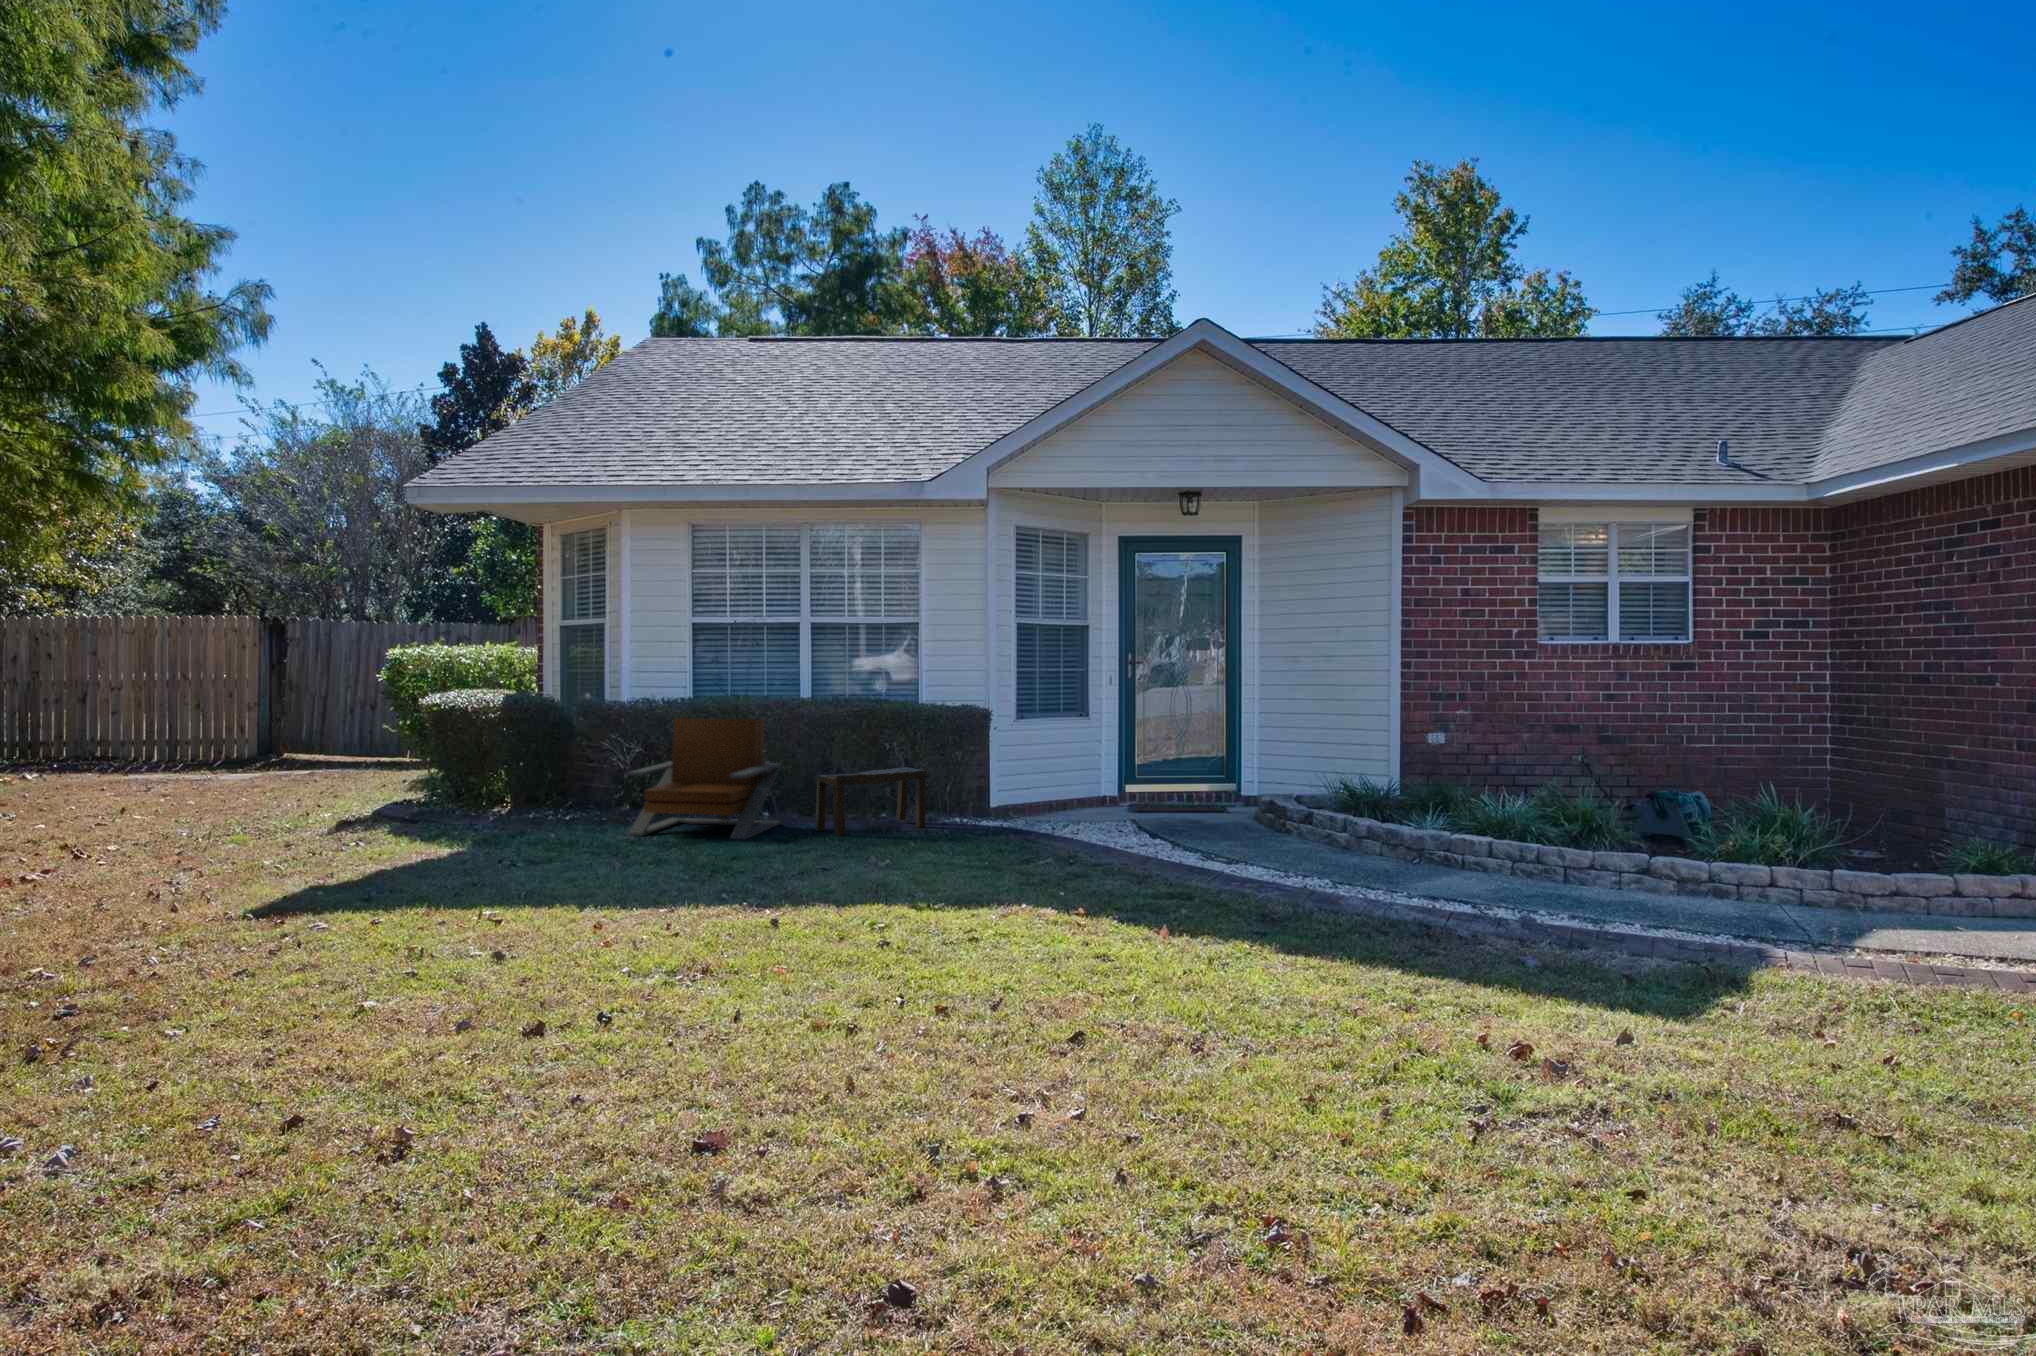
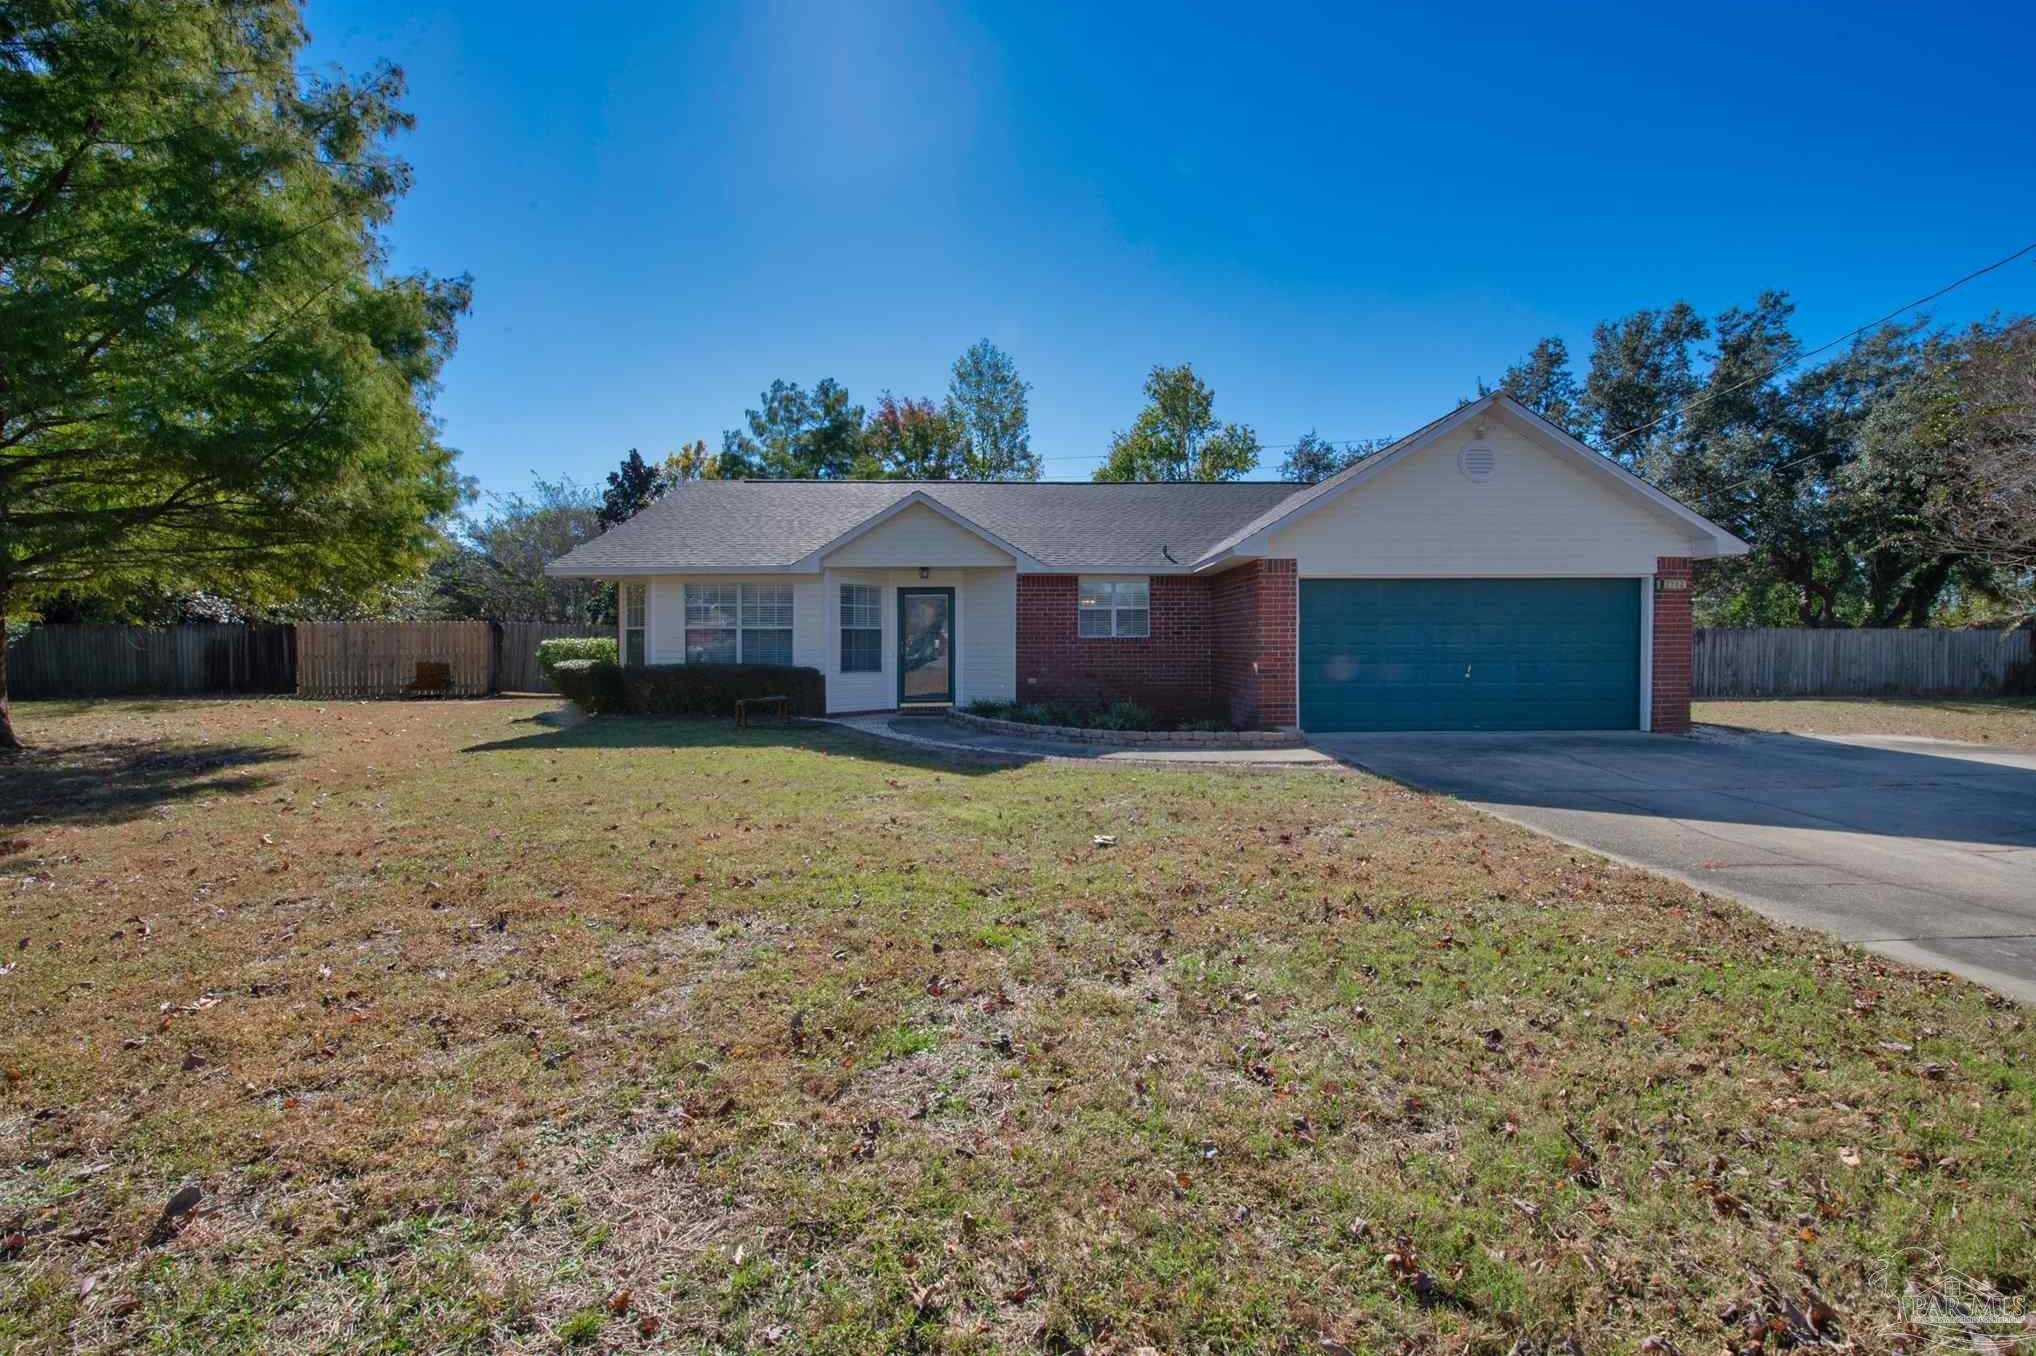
lounge chair: present [628,718,782,839] -> present [399,661,457,699]

